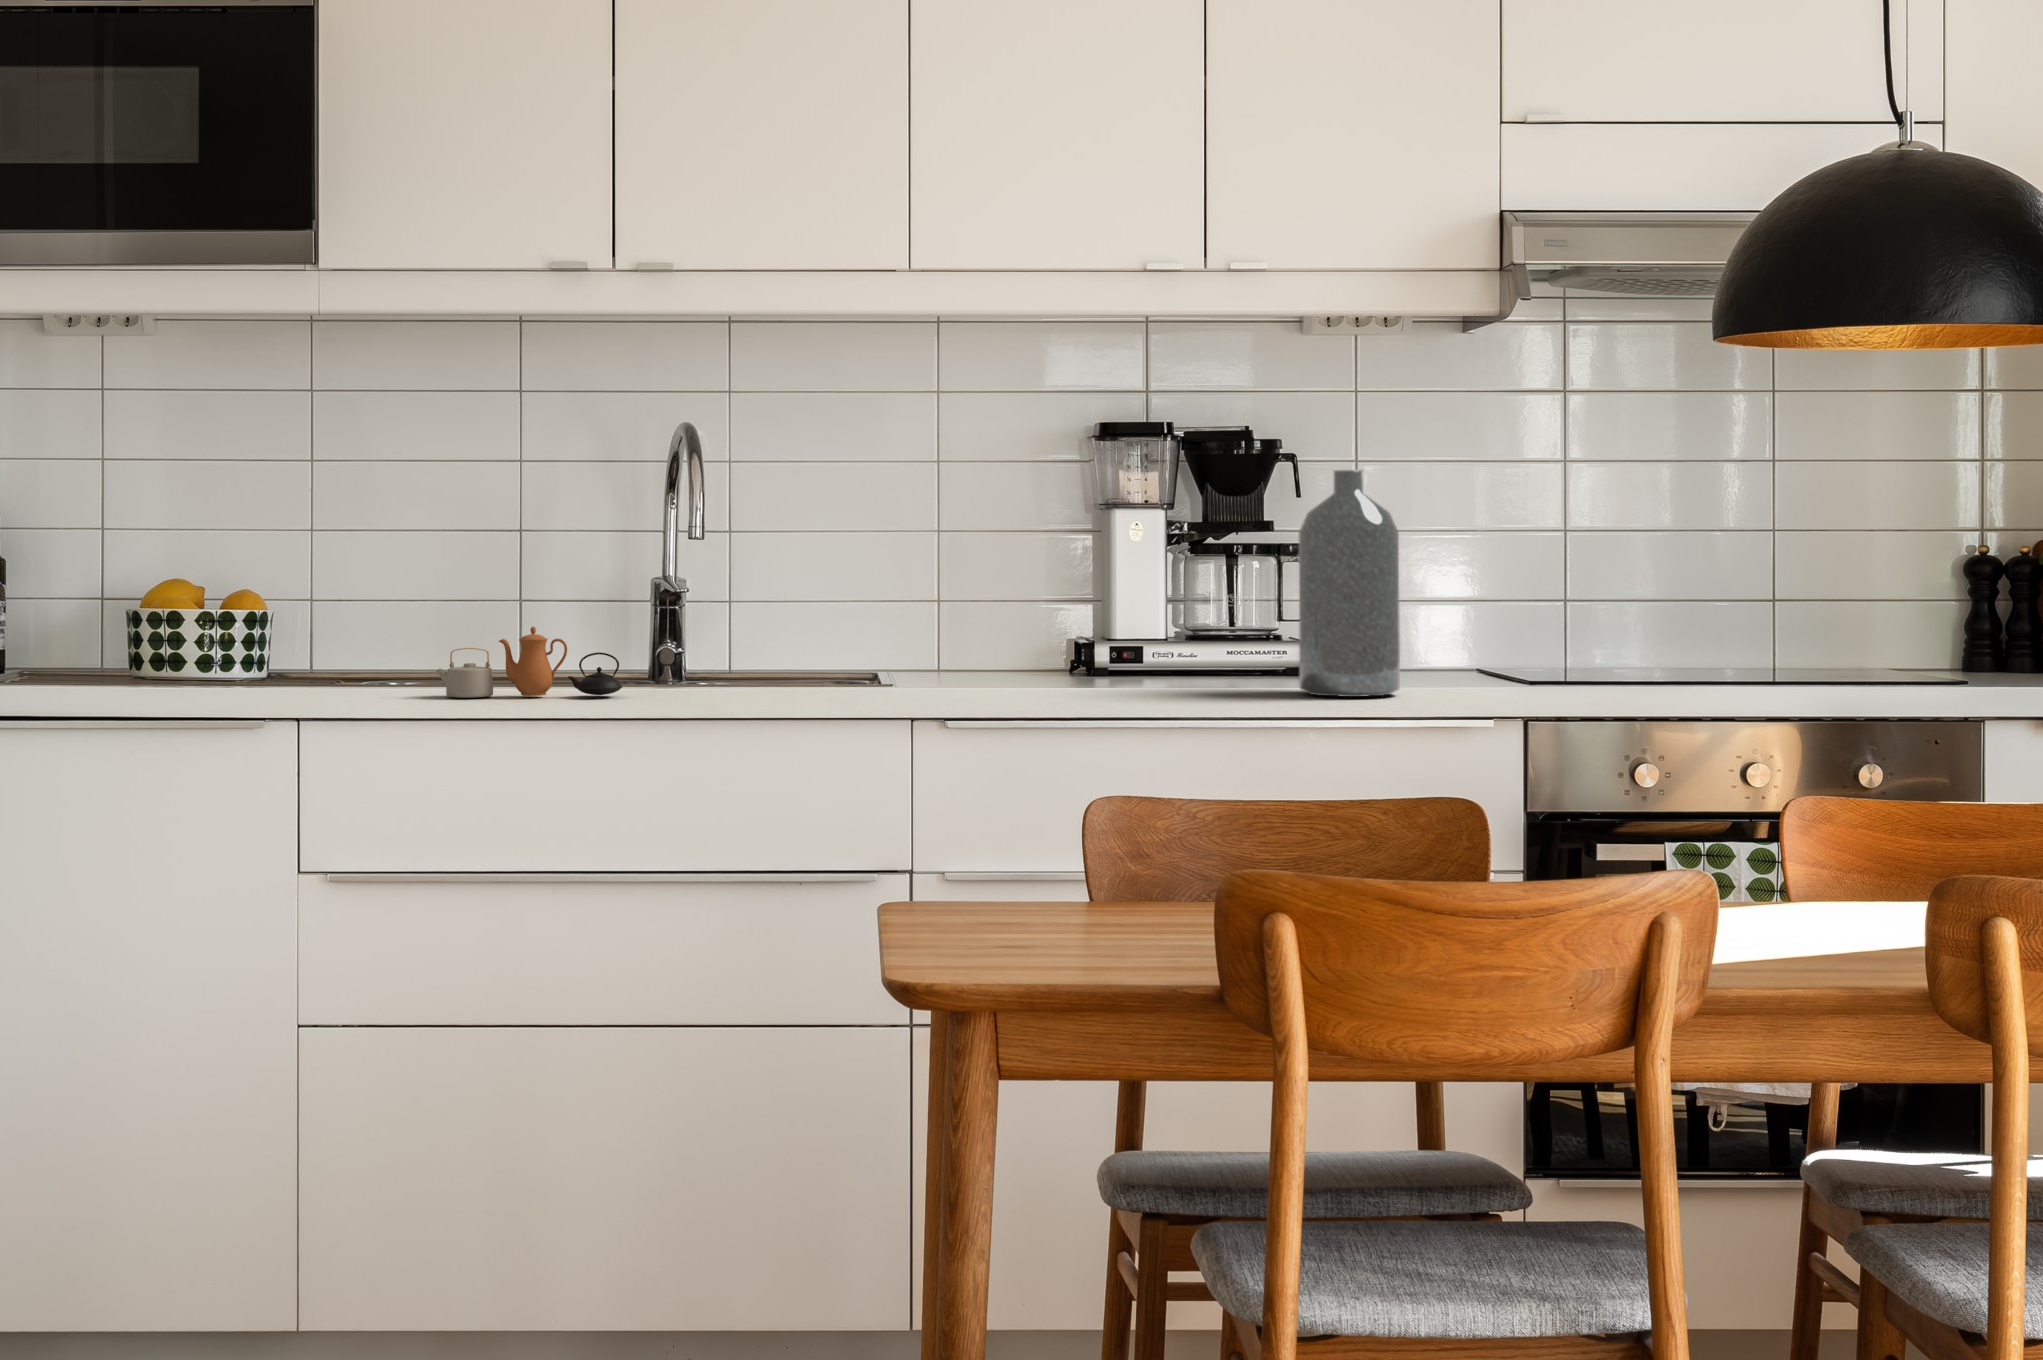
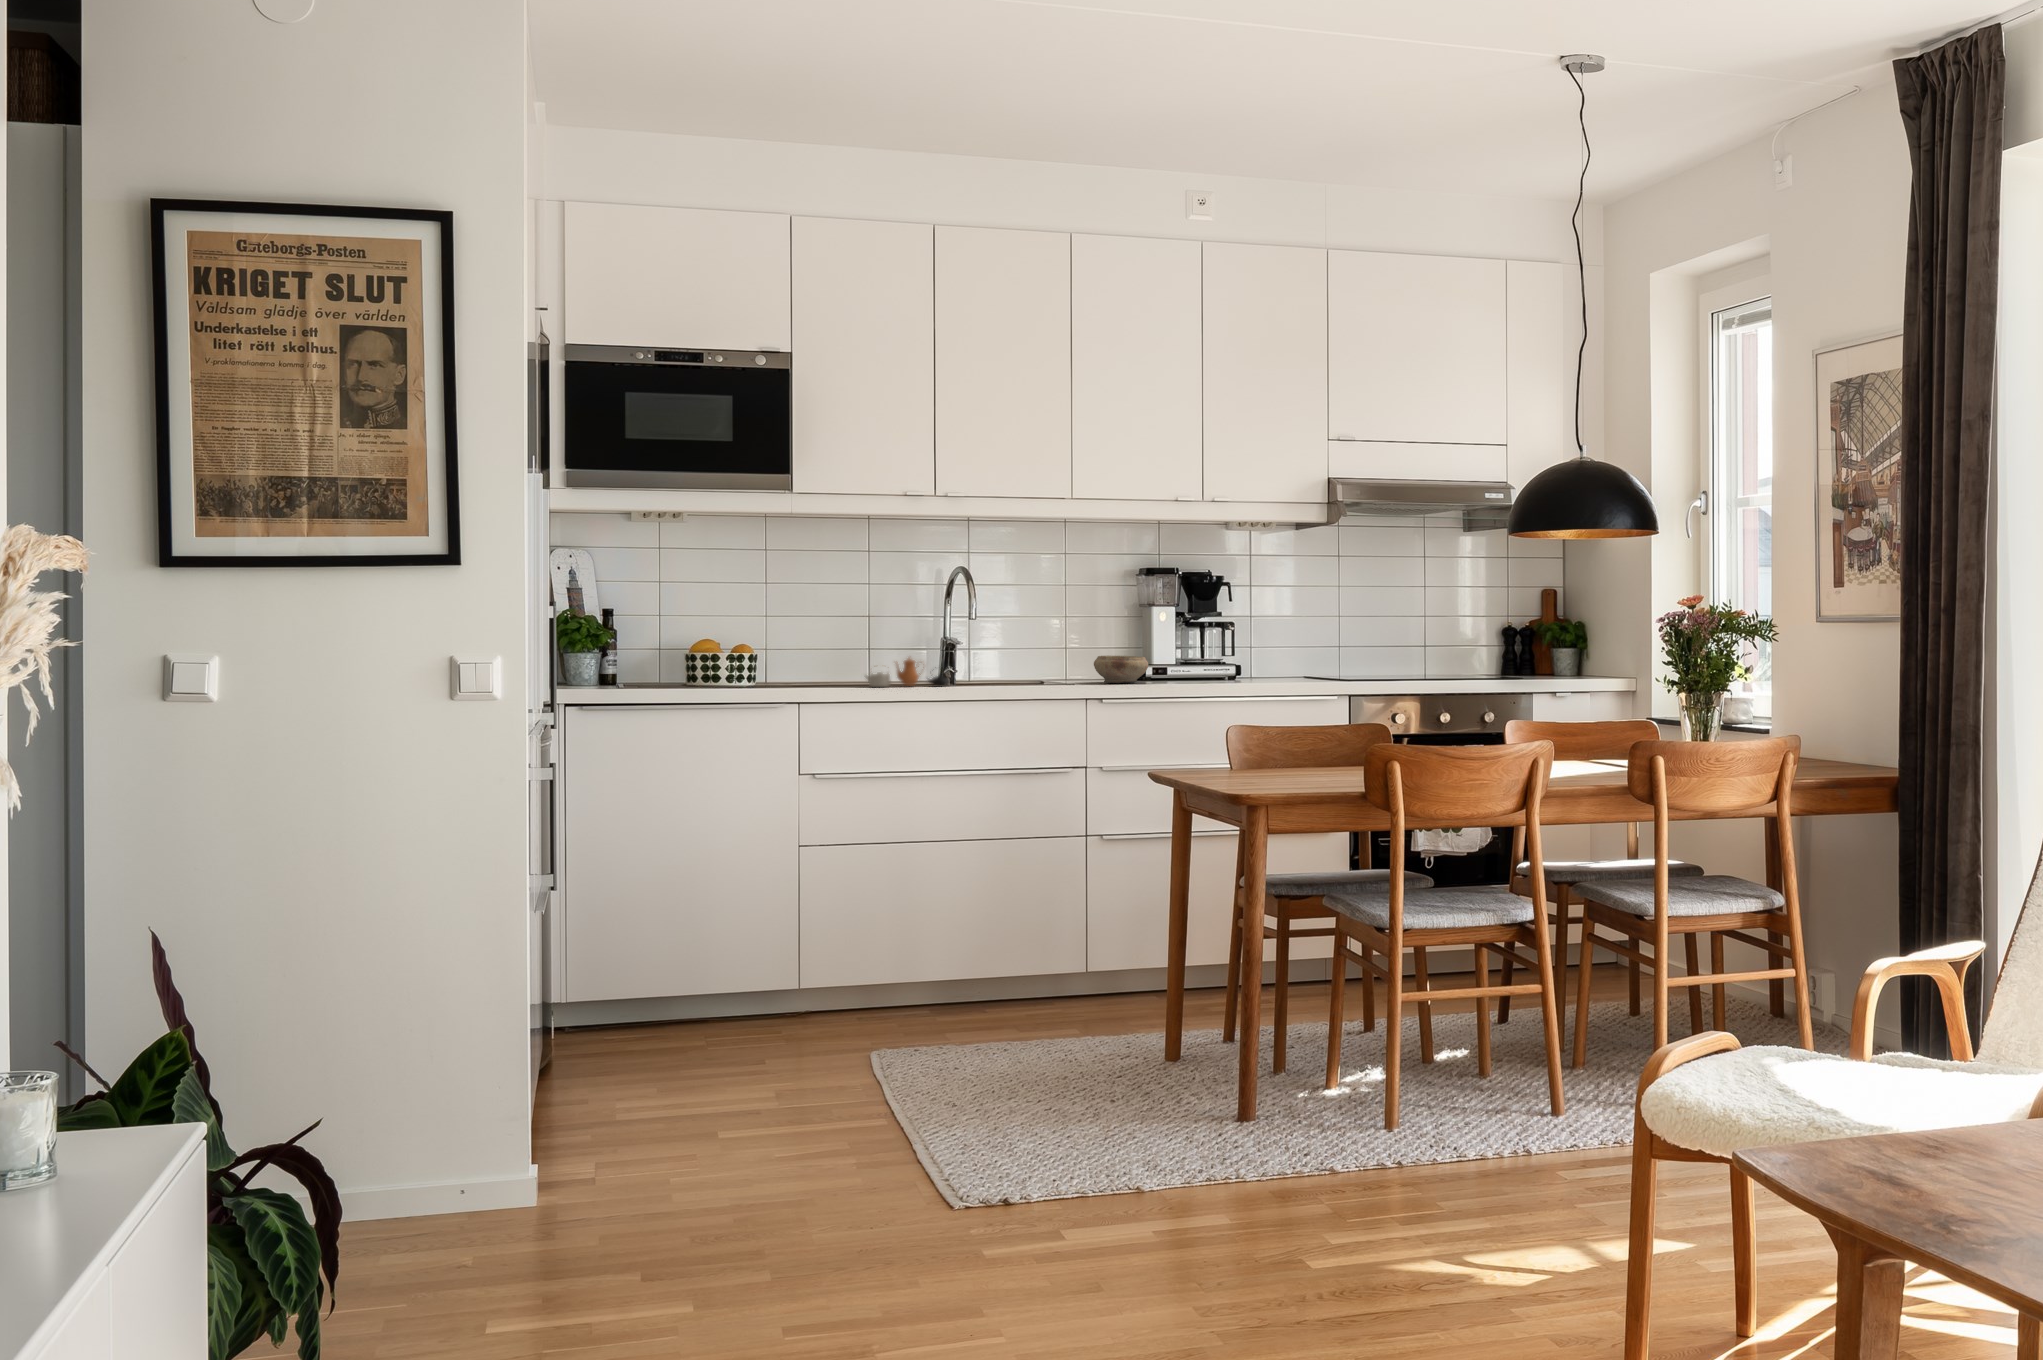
bottle: present [1299,470,1400,697] -> none [1241,590,1282,682]
ceramic bowl: none [950,627,1077,695] -> present [1094,655,1148,683]

